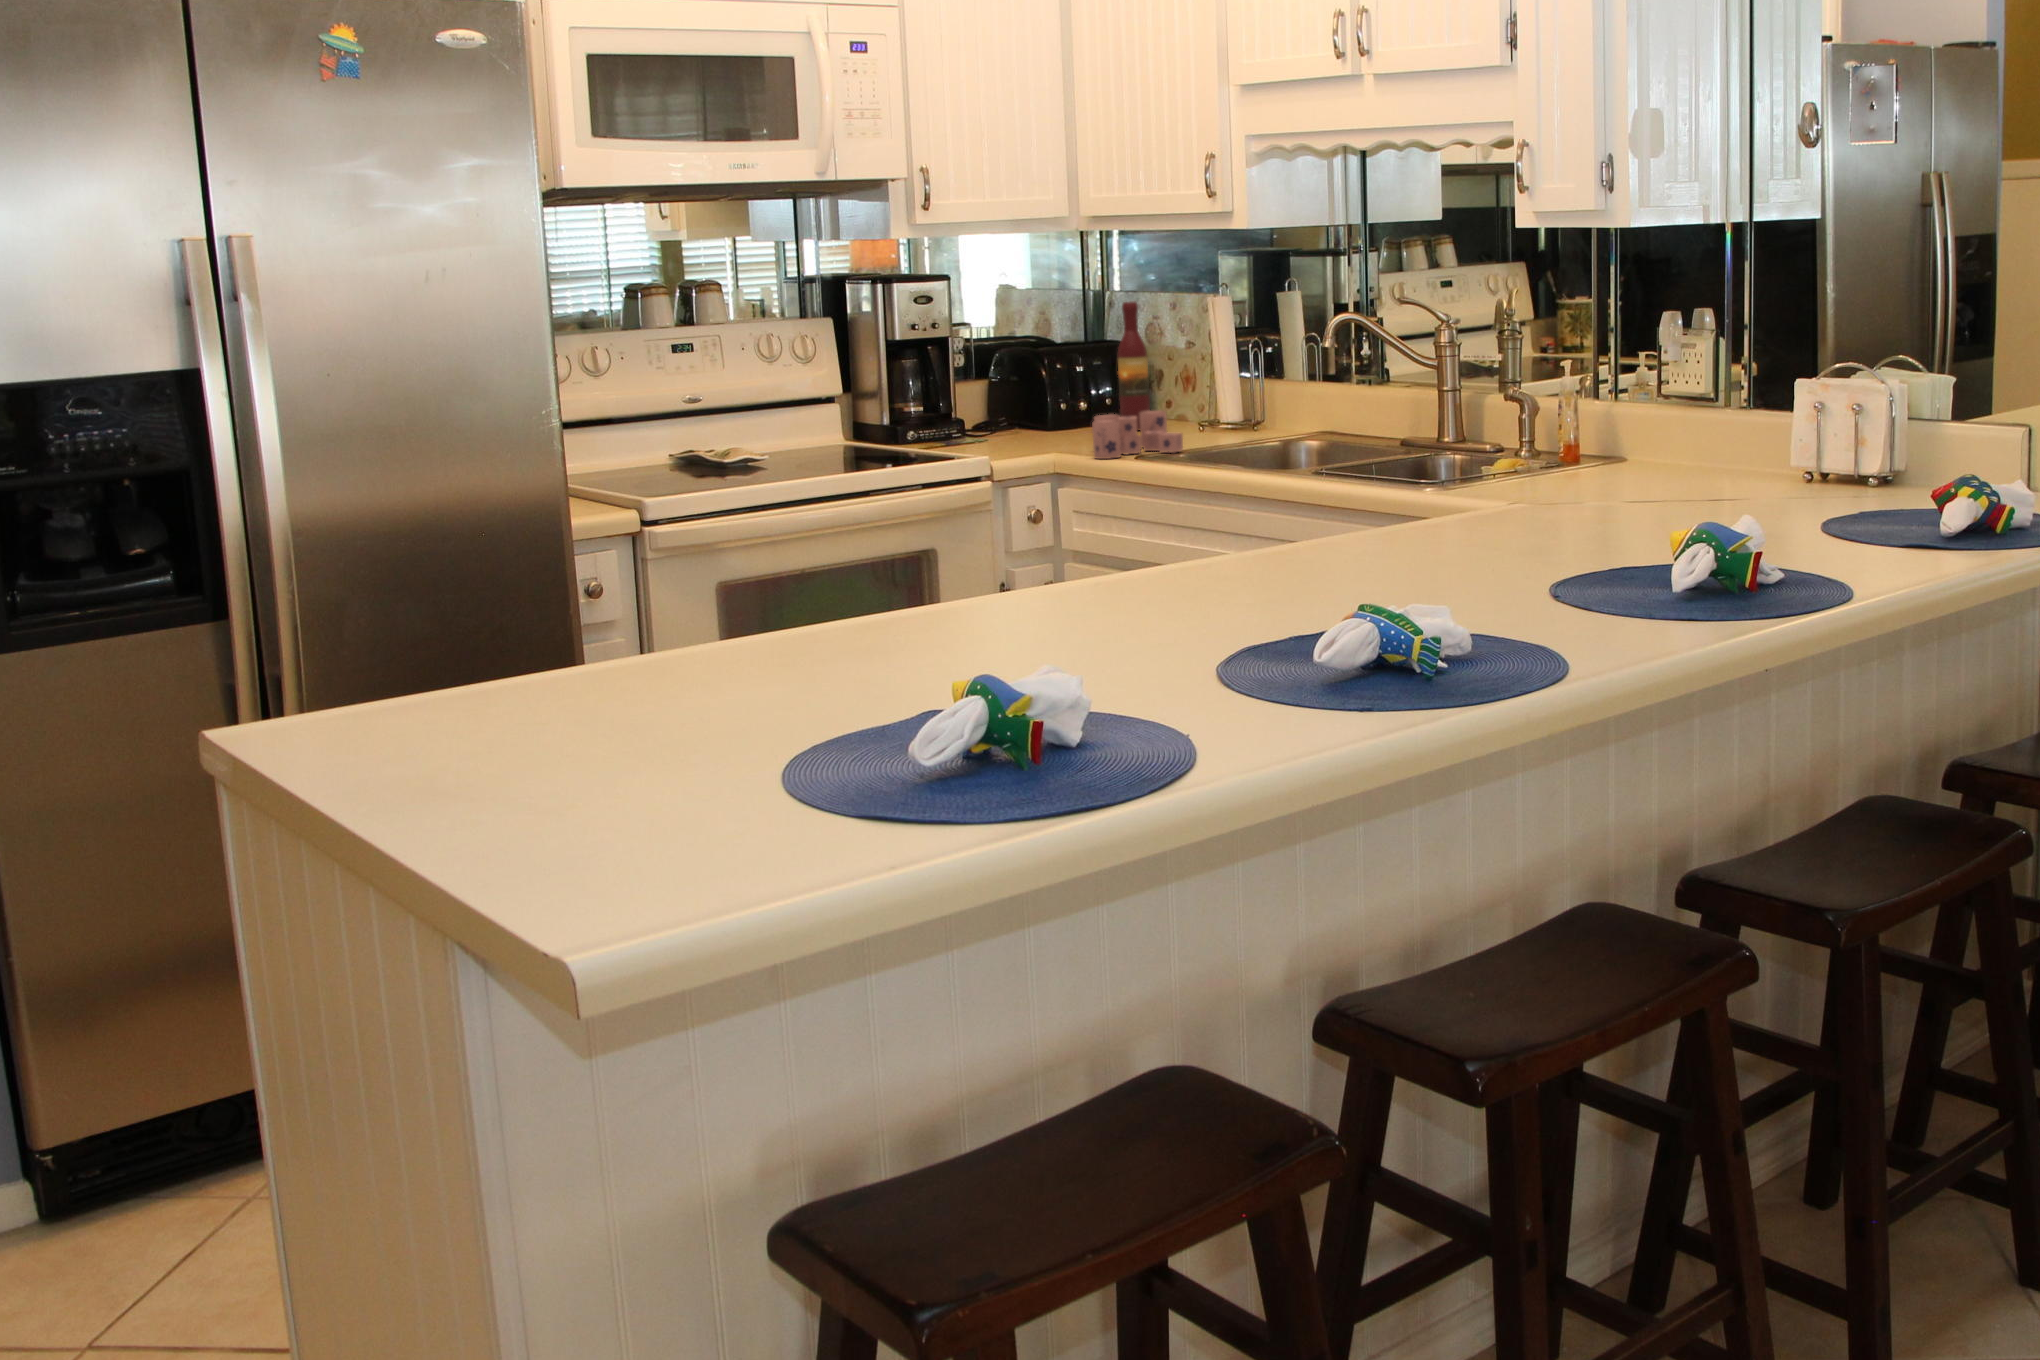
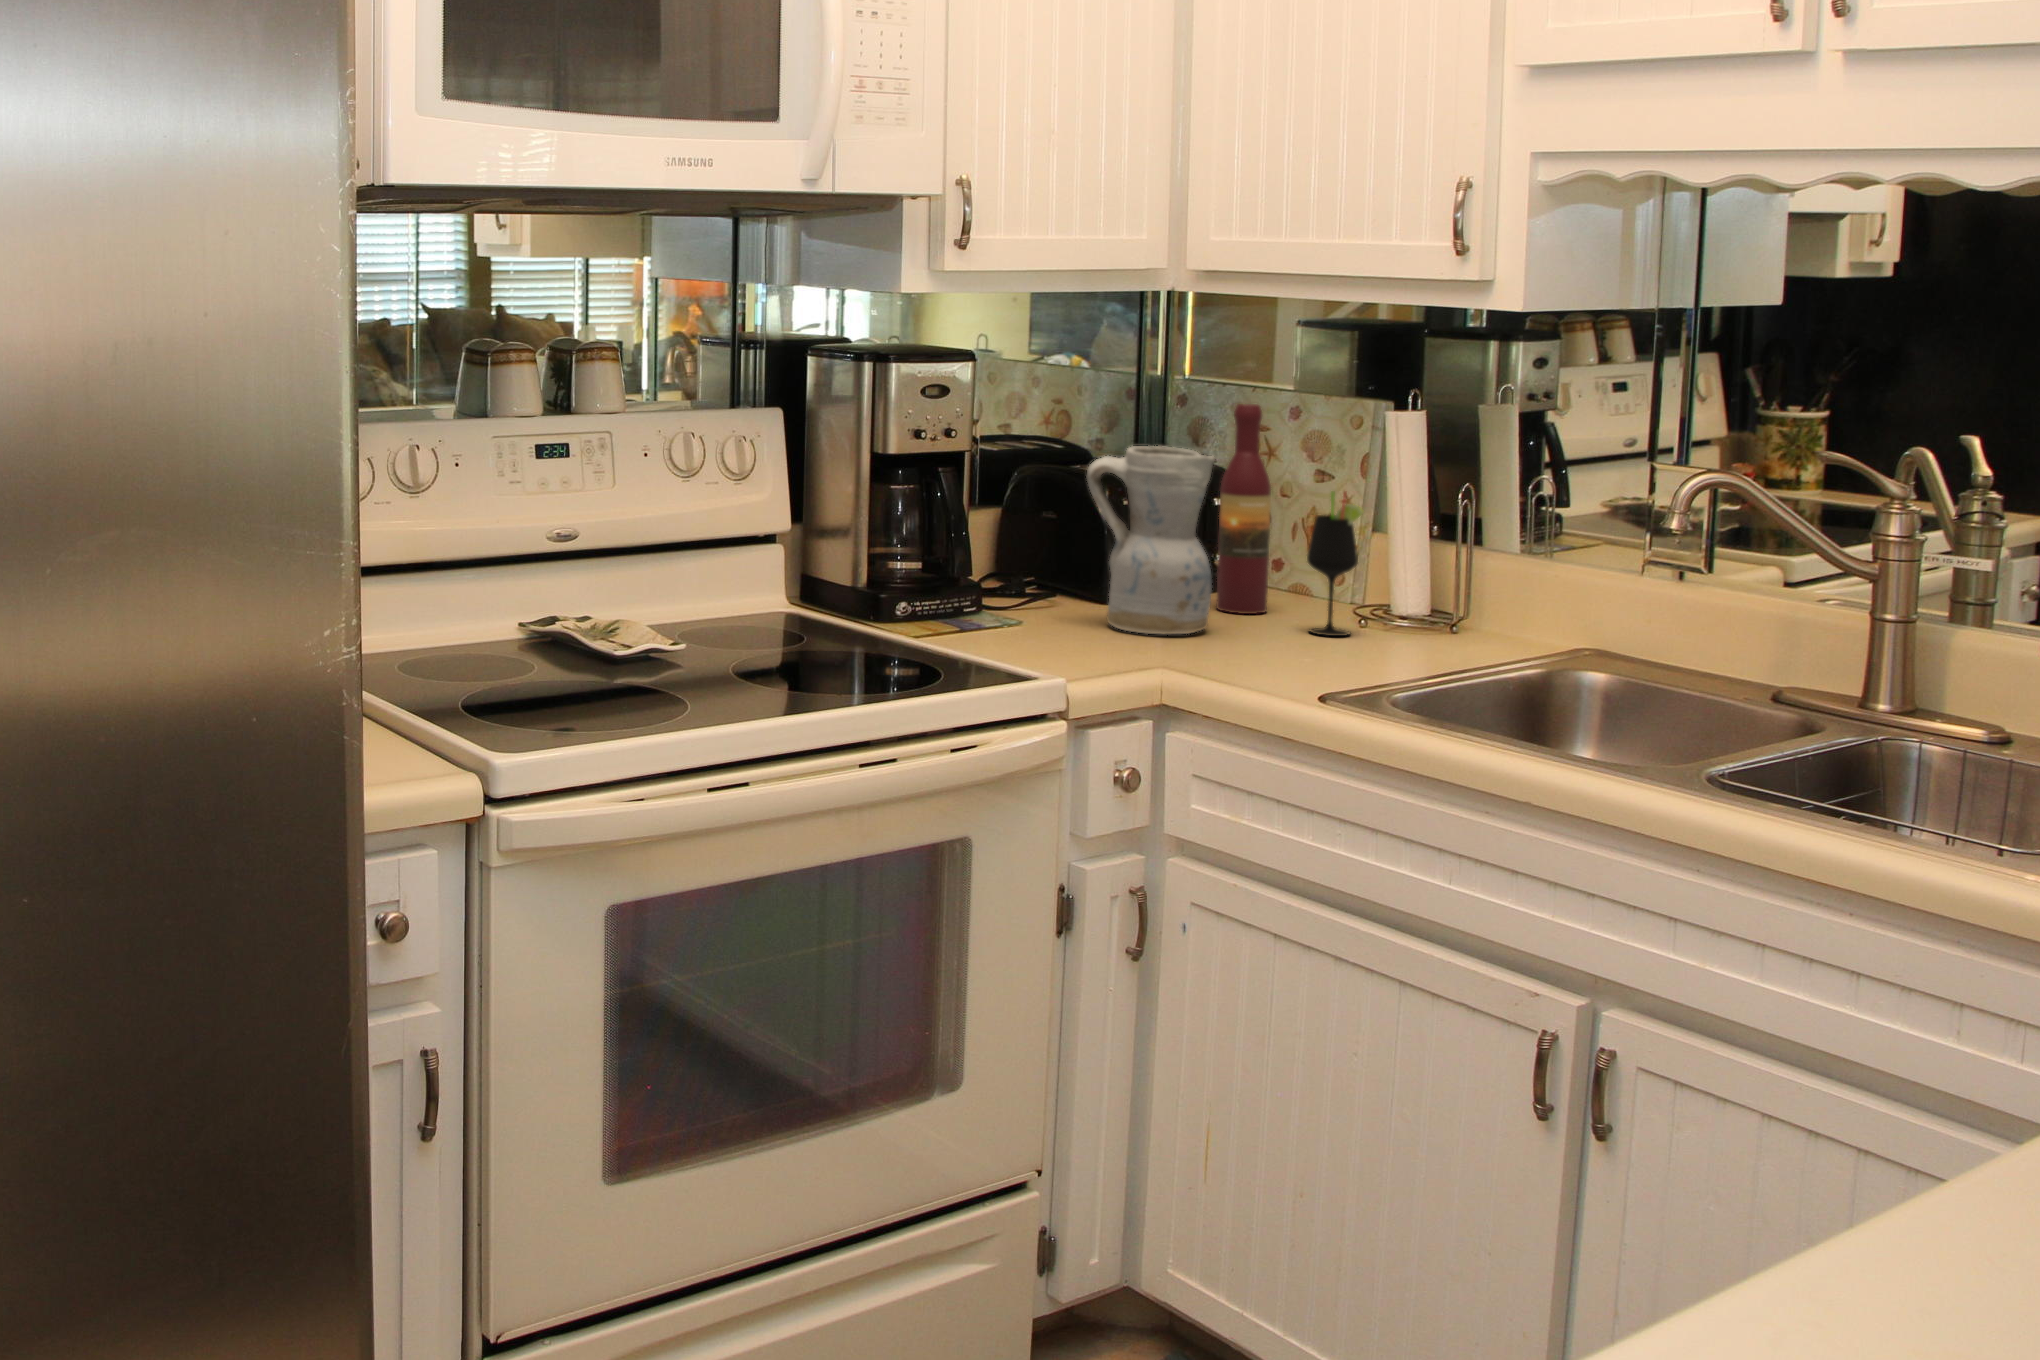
ceramic pitcher: none [1025,329,1104,441] -> present [1087,446,1214,634]
wine glass: none [1159,348,1188,435] -> present [1307,492,1363,636]
candle: present [1092,410,1183,459] -> none [1232,604,1403,700]

